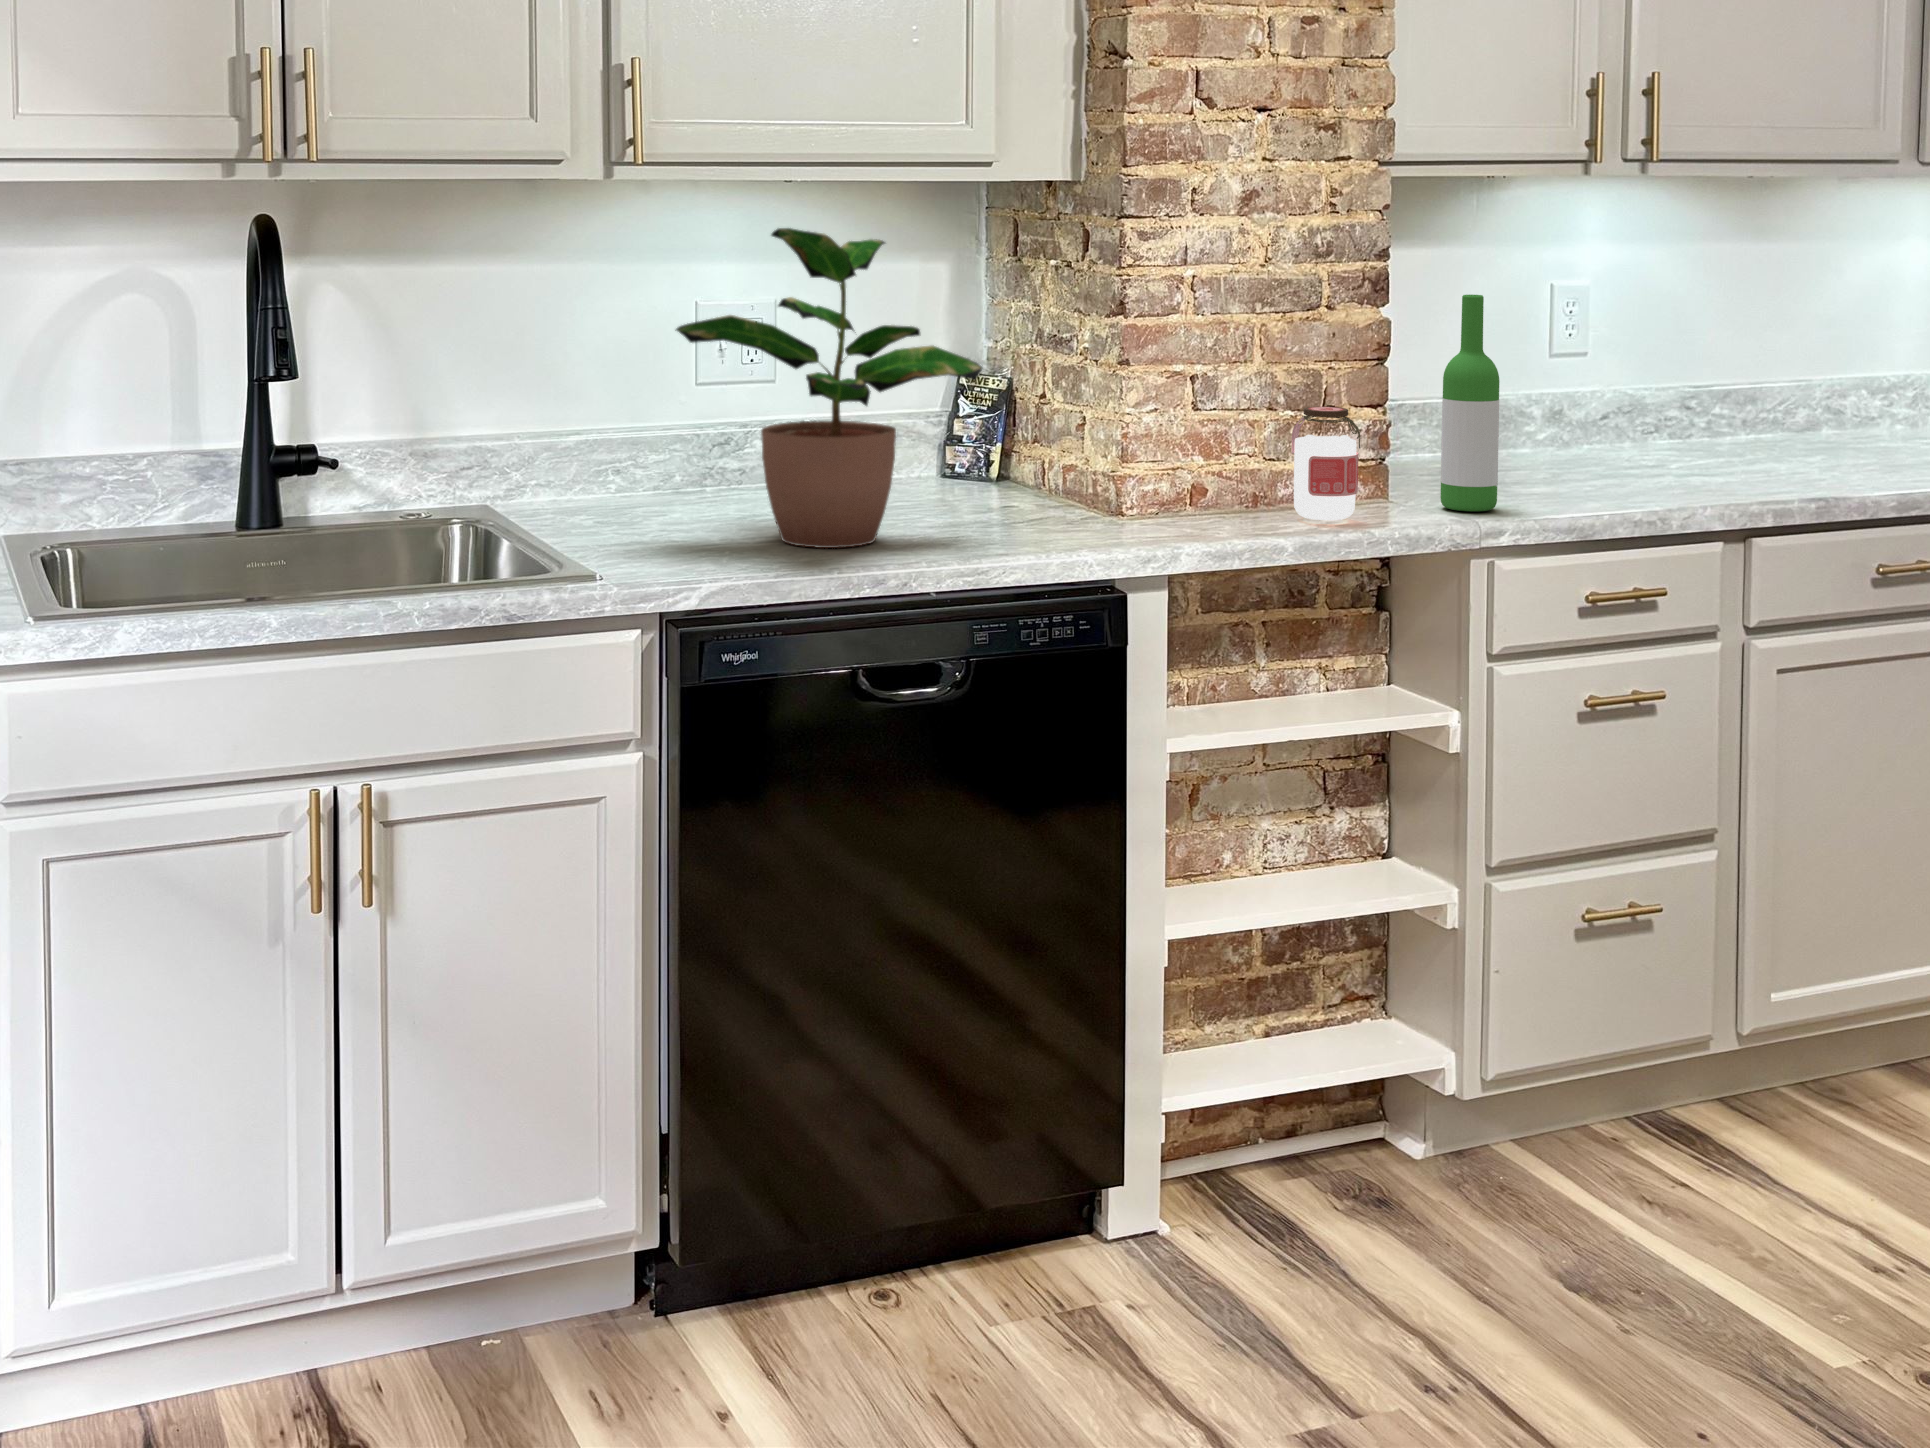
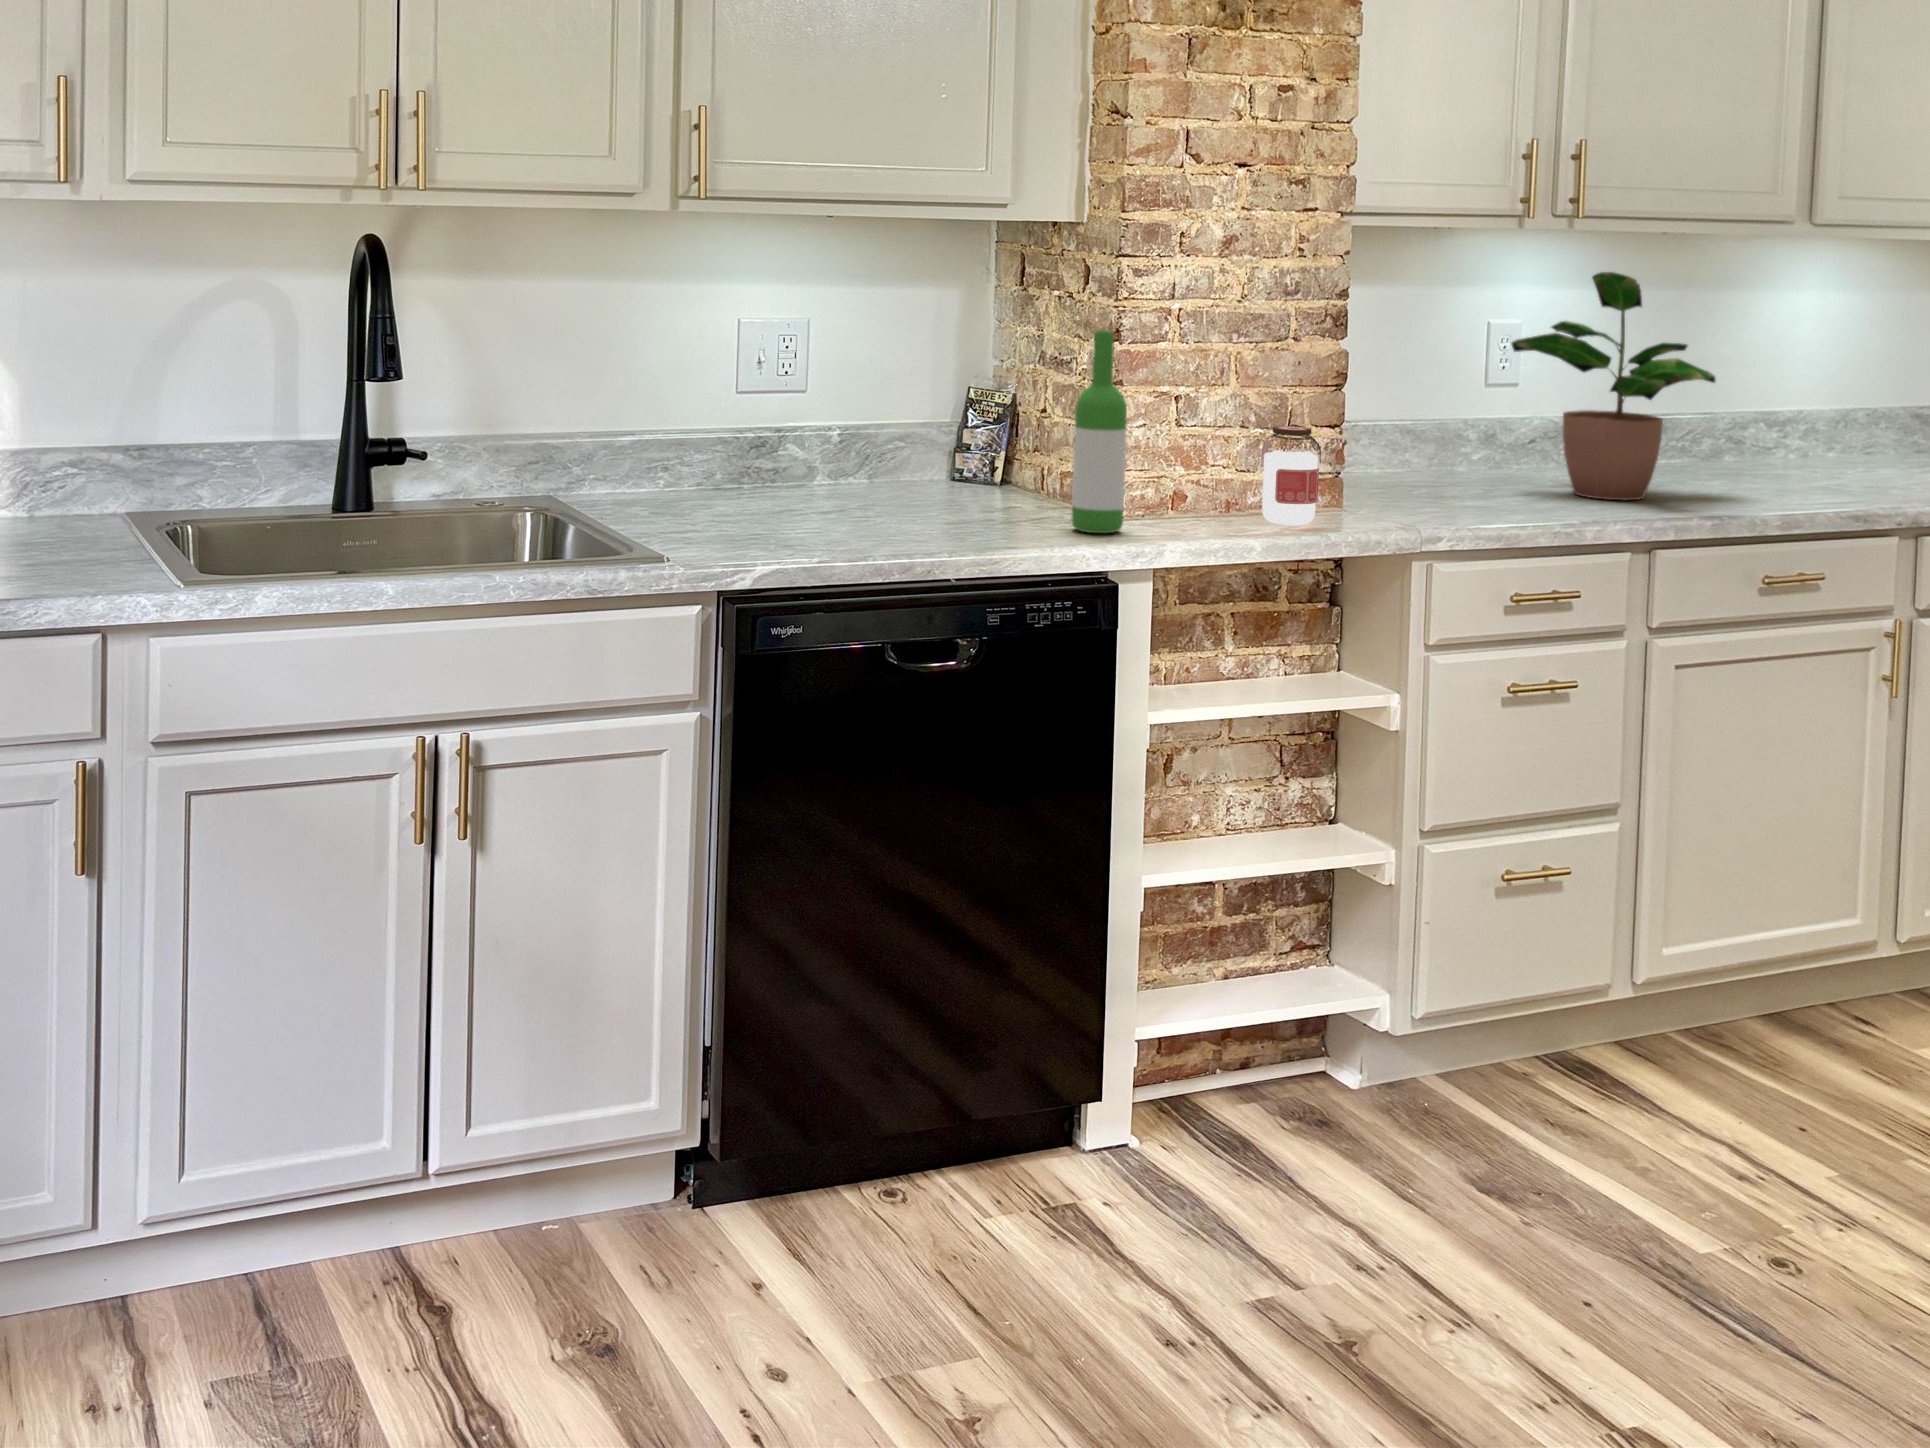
potted plant: present [676,228,982,548] -> present [1512,272,1716,500]
wine bottle: present [1441,295,1499,511] -> present [1072,330,1127,533]

